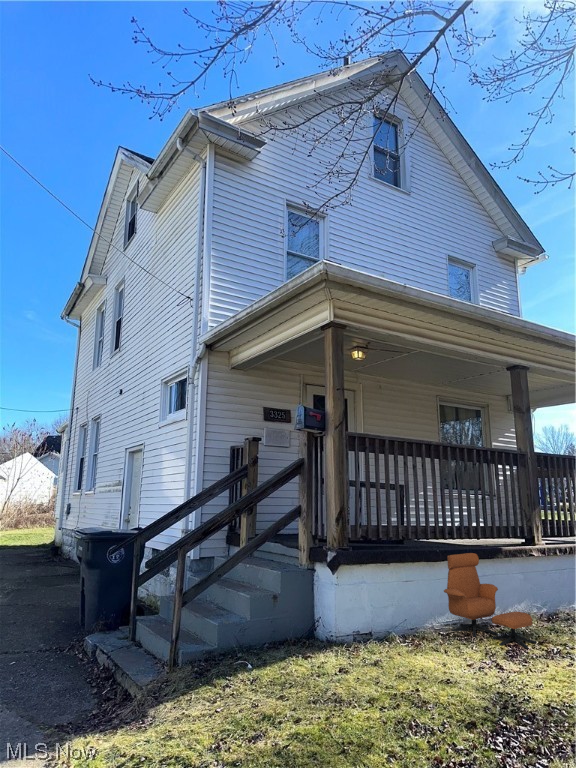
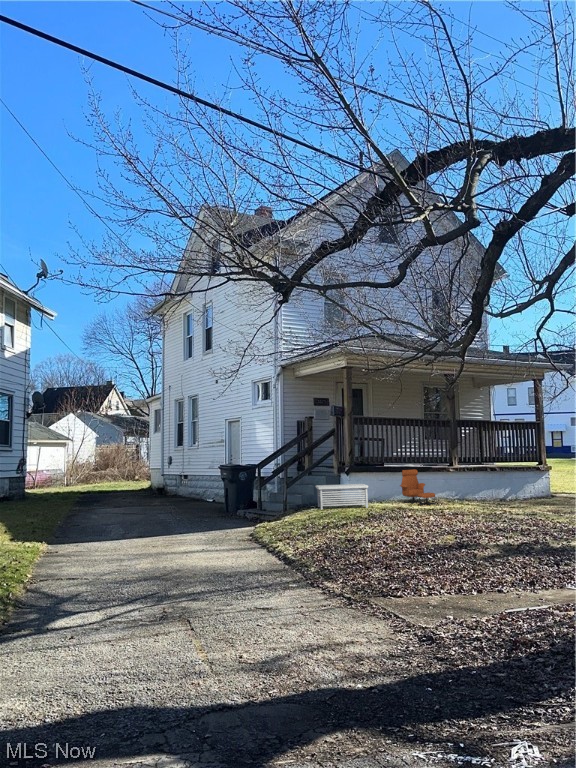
storage bench: none [255,588,384,663] -> present [315,484,368,509]

